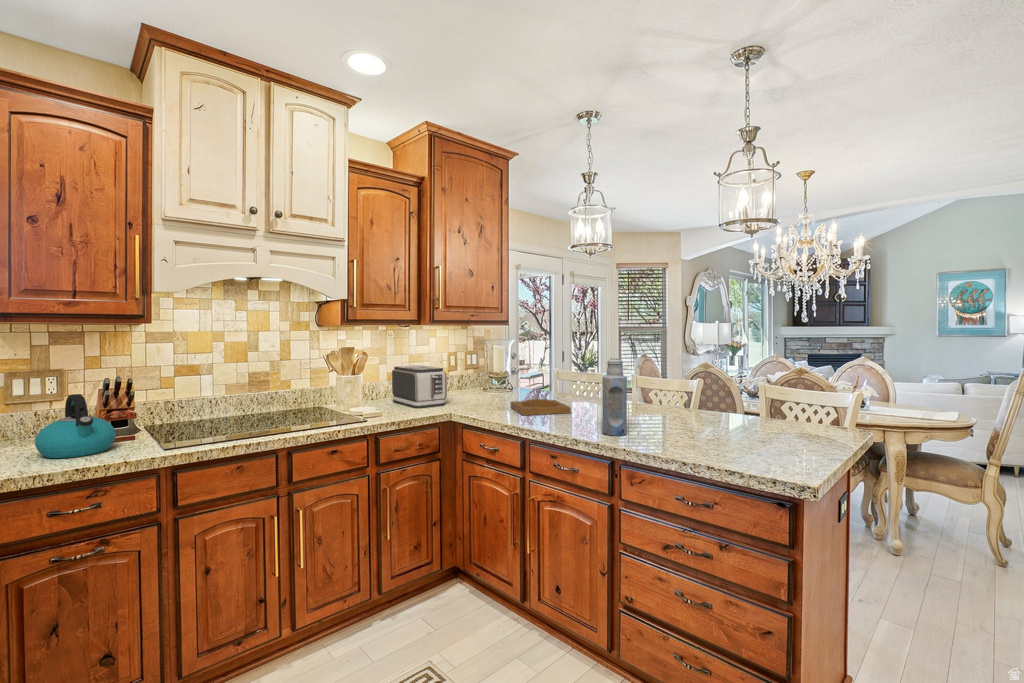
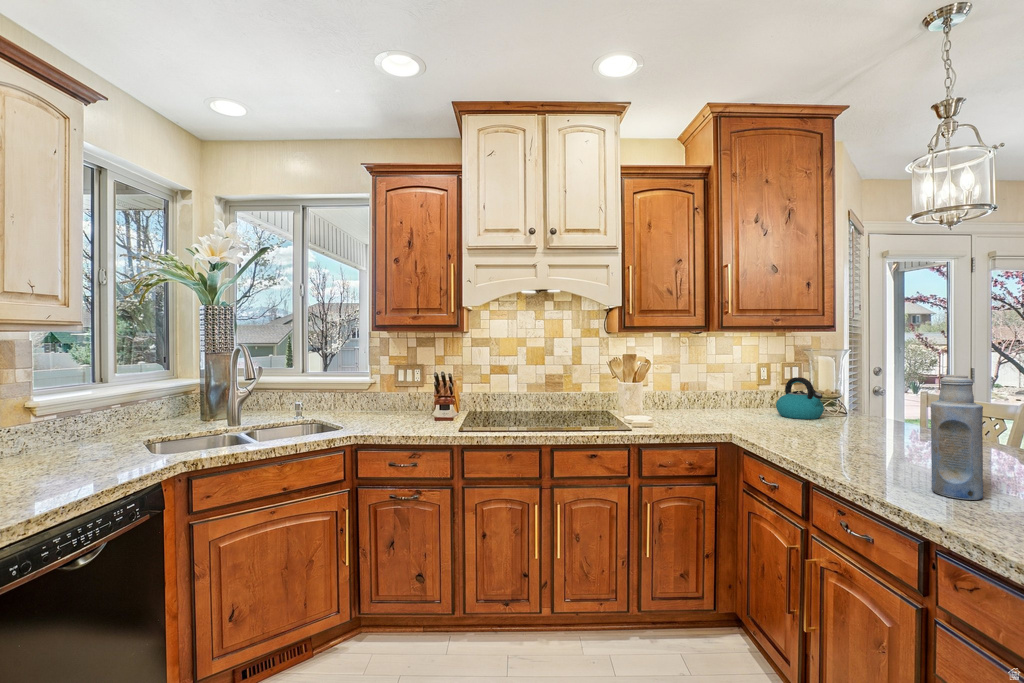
toaster: present [392,365,447,408] -> none [677,375,735,422]
kettle: present [35,394,116,458] -> present [776,377,824,419]
tray: present [510,399,571,415] -> none [816,426,907,453]

